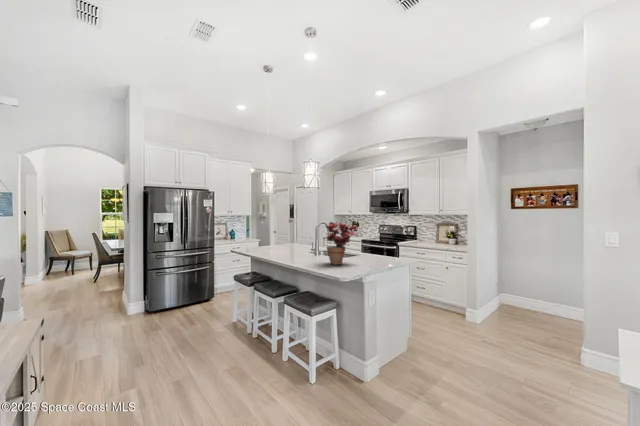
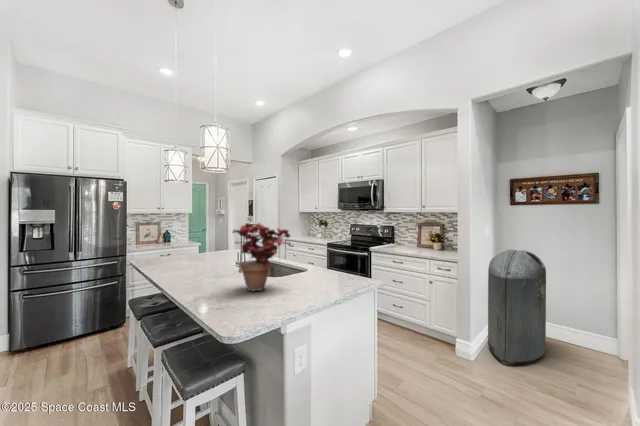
trash can: none [493,244,538,329] -> present [488,250,546,366]

